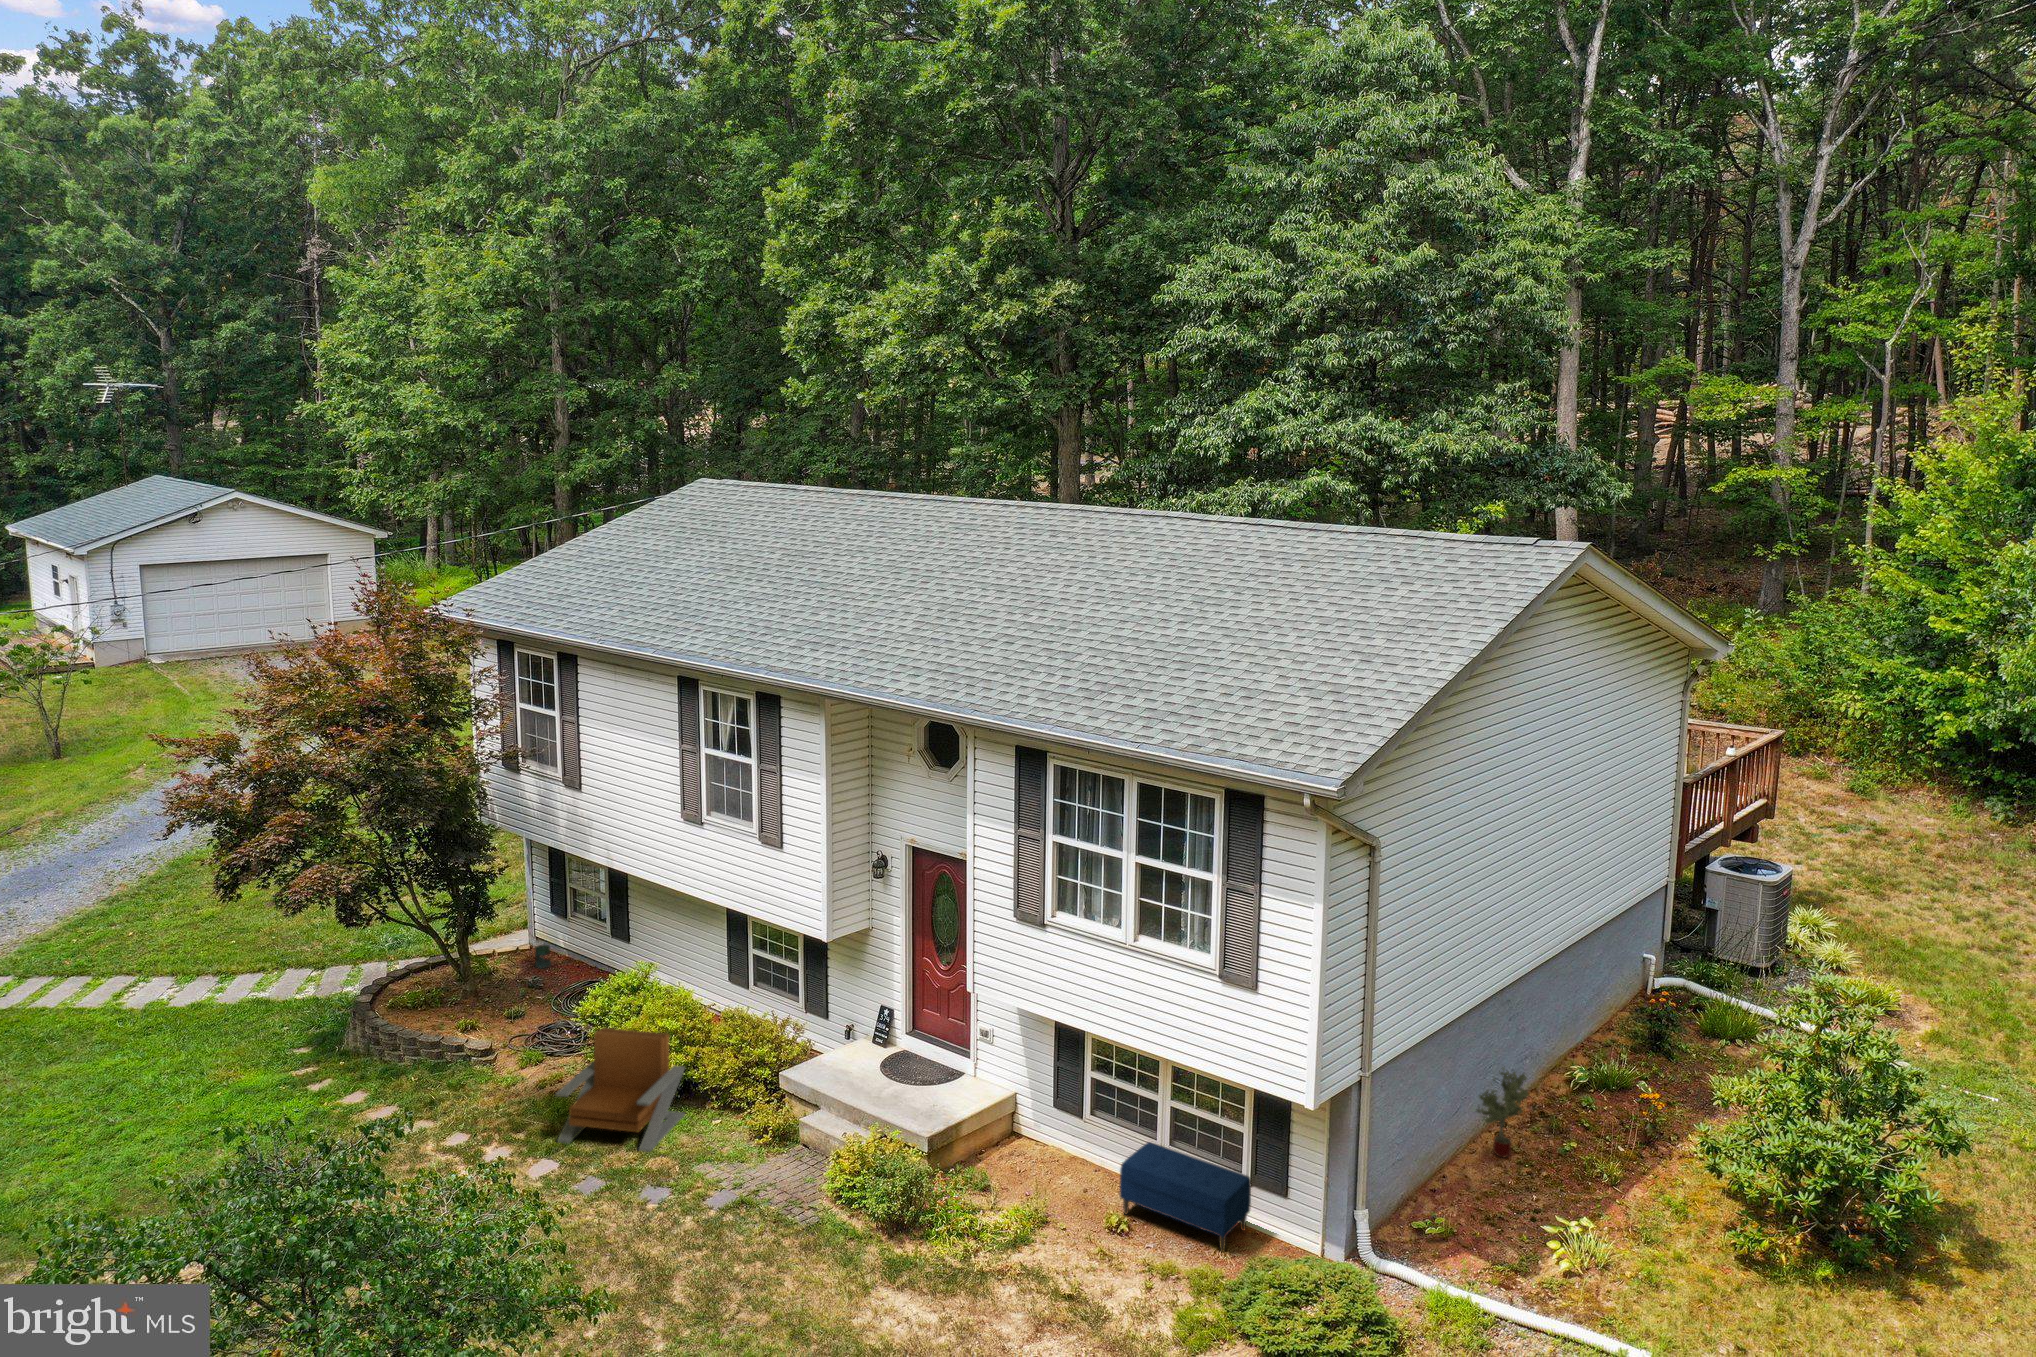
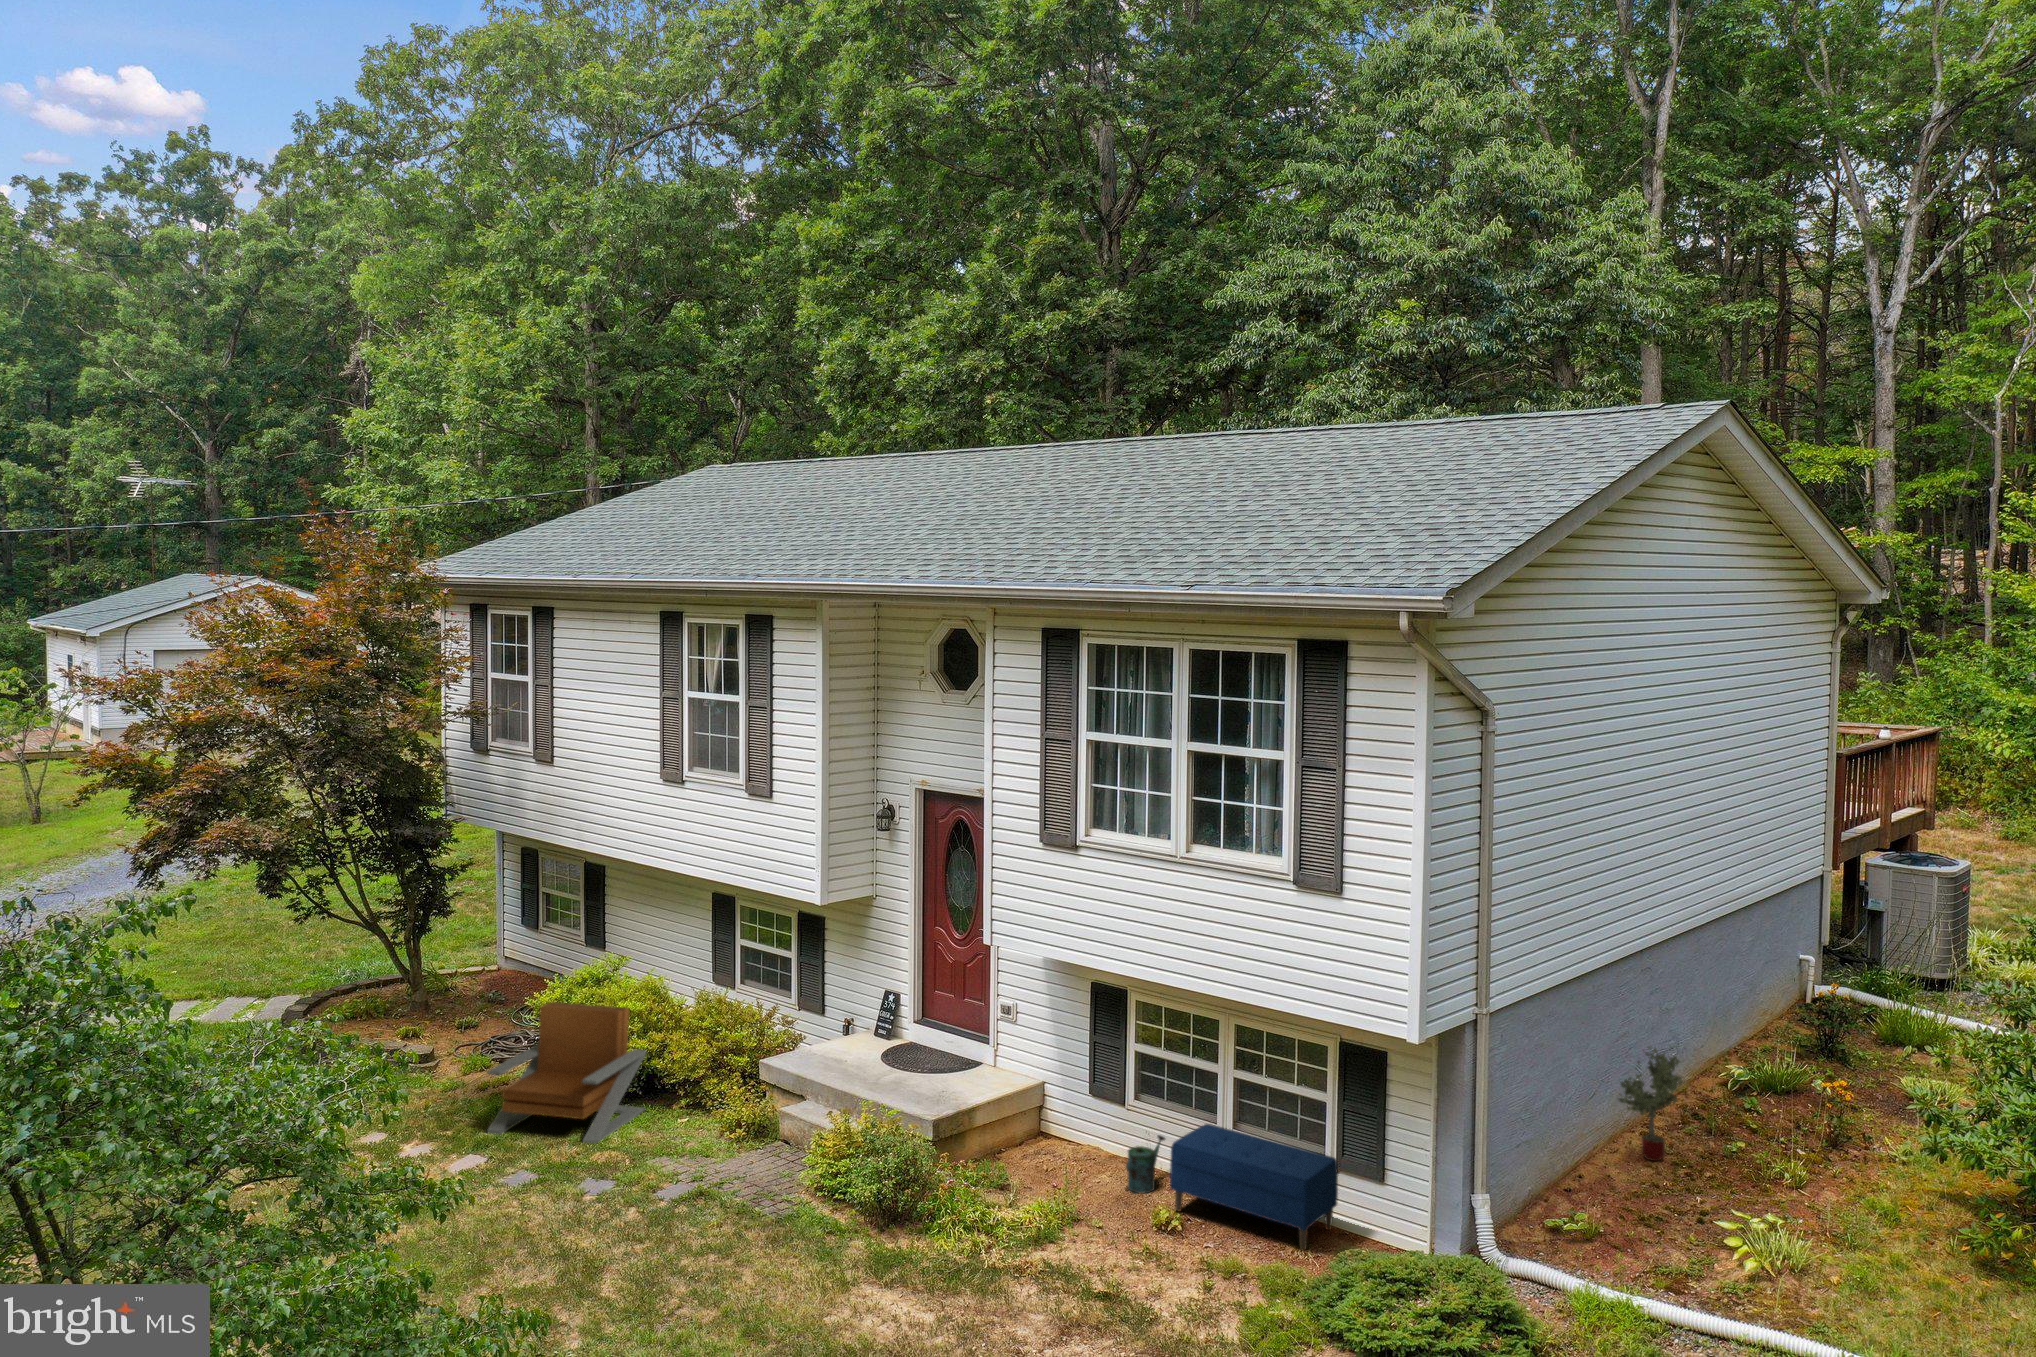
watering can: present [532,945,551,969] -> present [1126,1135,1165,1194]

